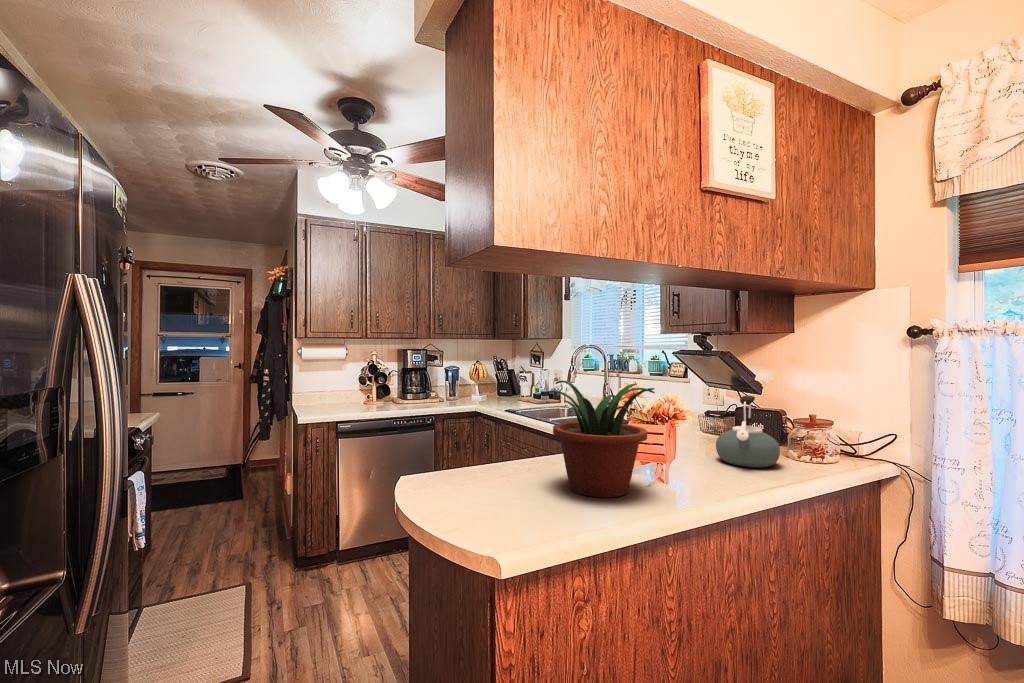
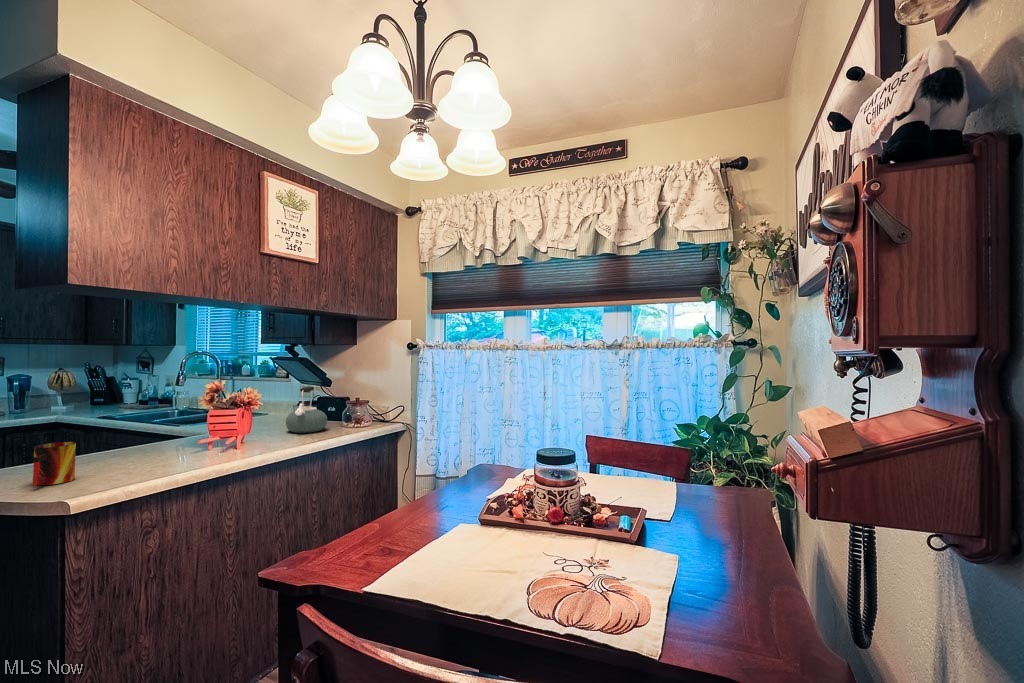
potted plant: present [543,381,655,497] -> none [123,382,223,463]
mug: none [462,452,501,511] -> present [33,442,76,486]

